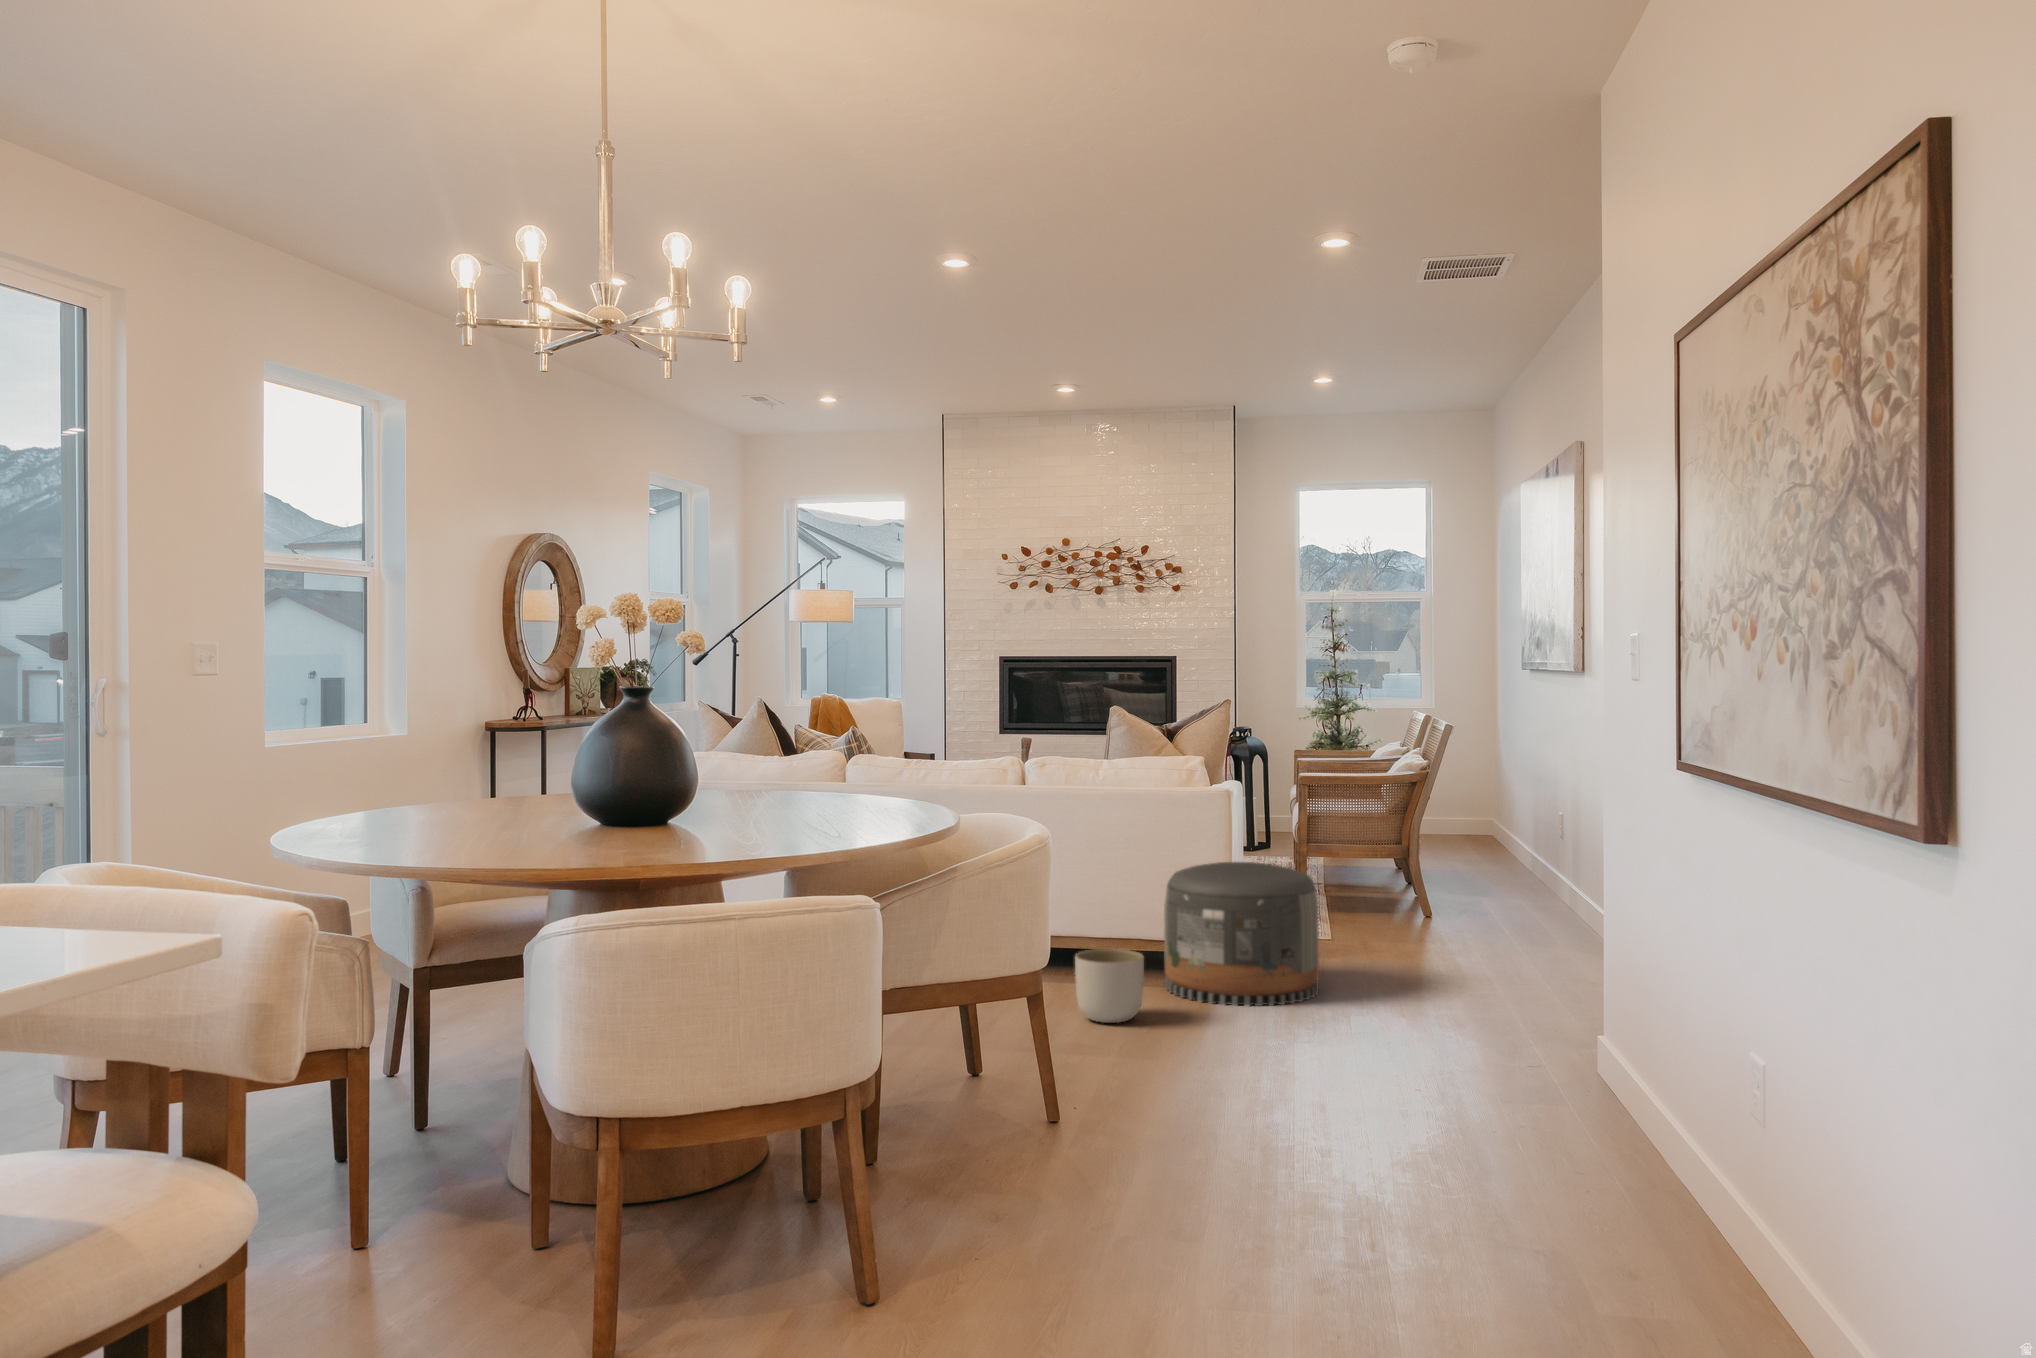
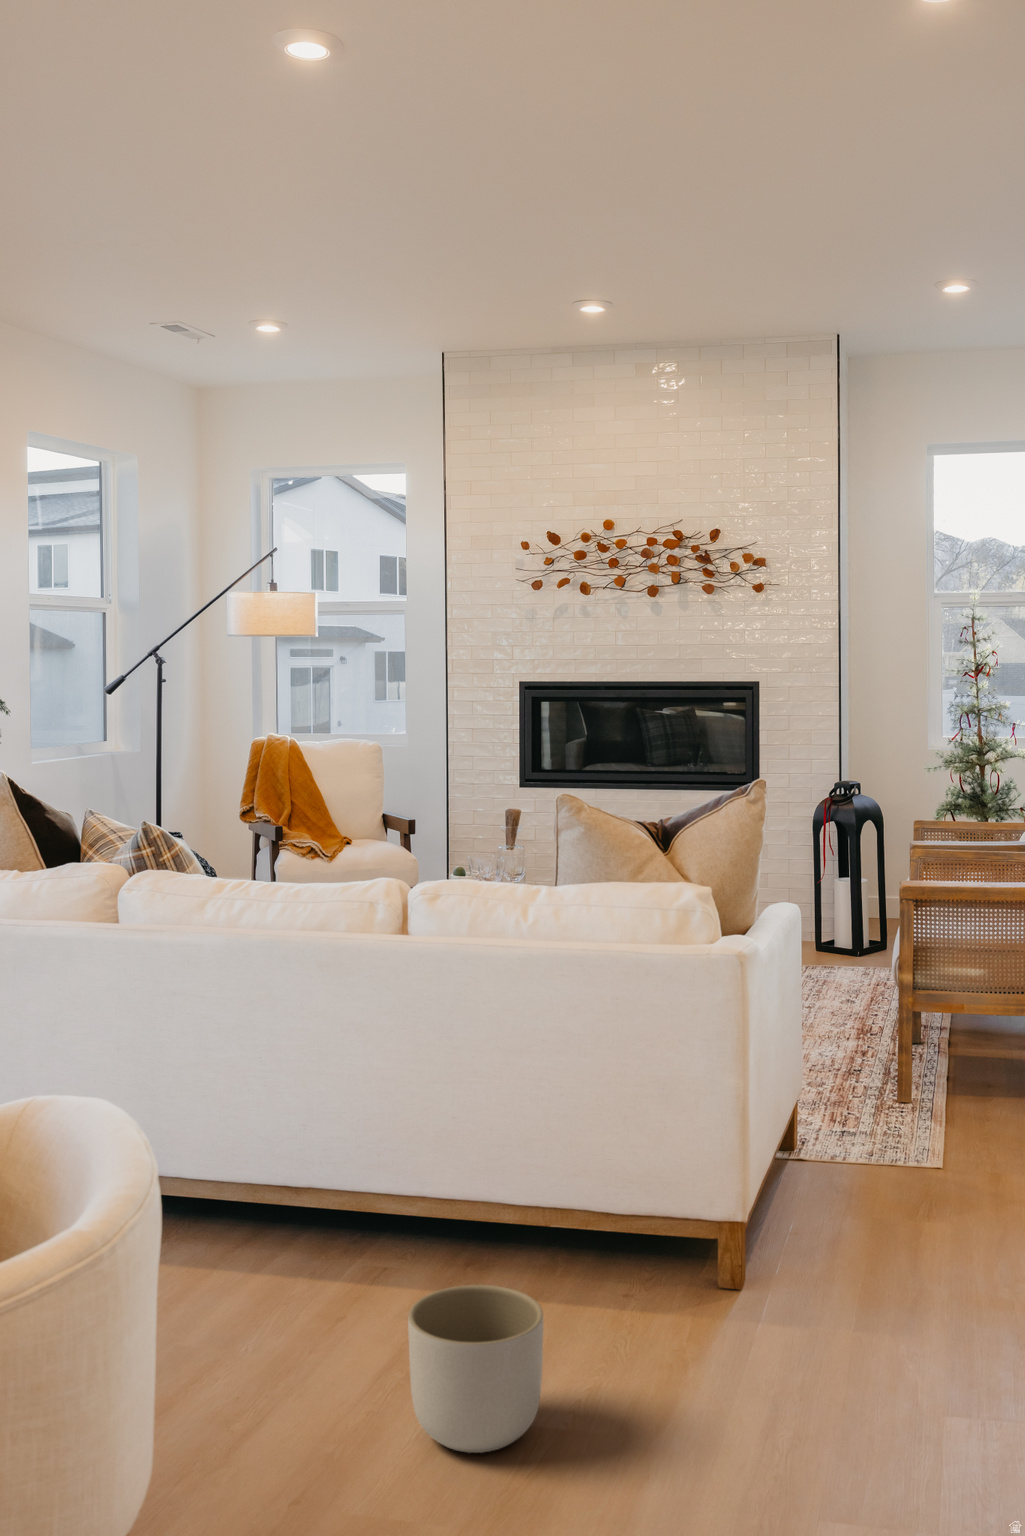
pouf: present [1164,862,1319,1006] -> none [621,1087,907,1399]

